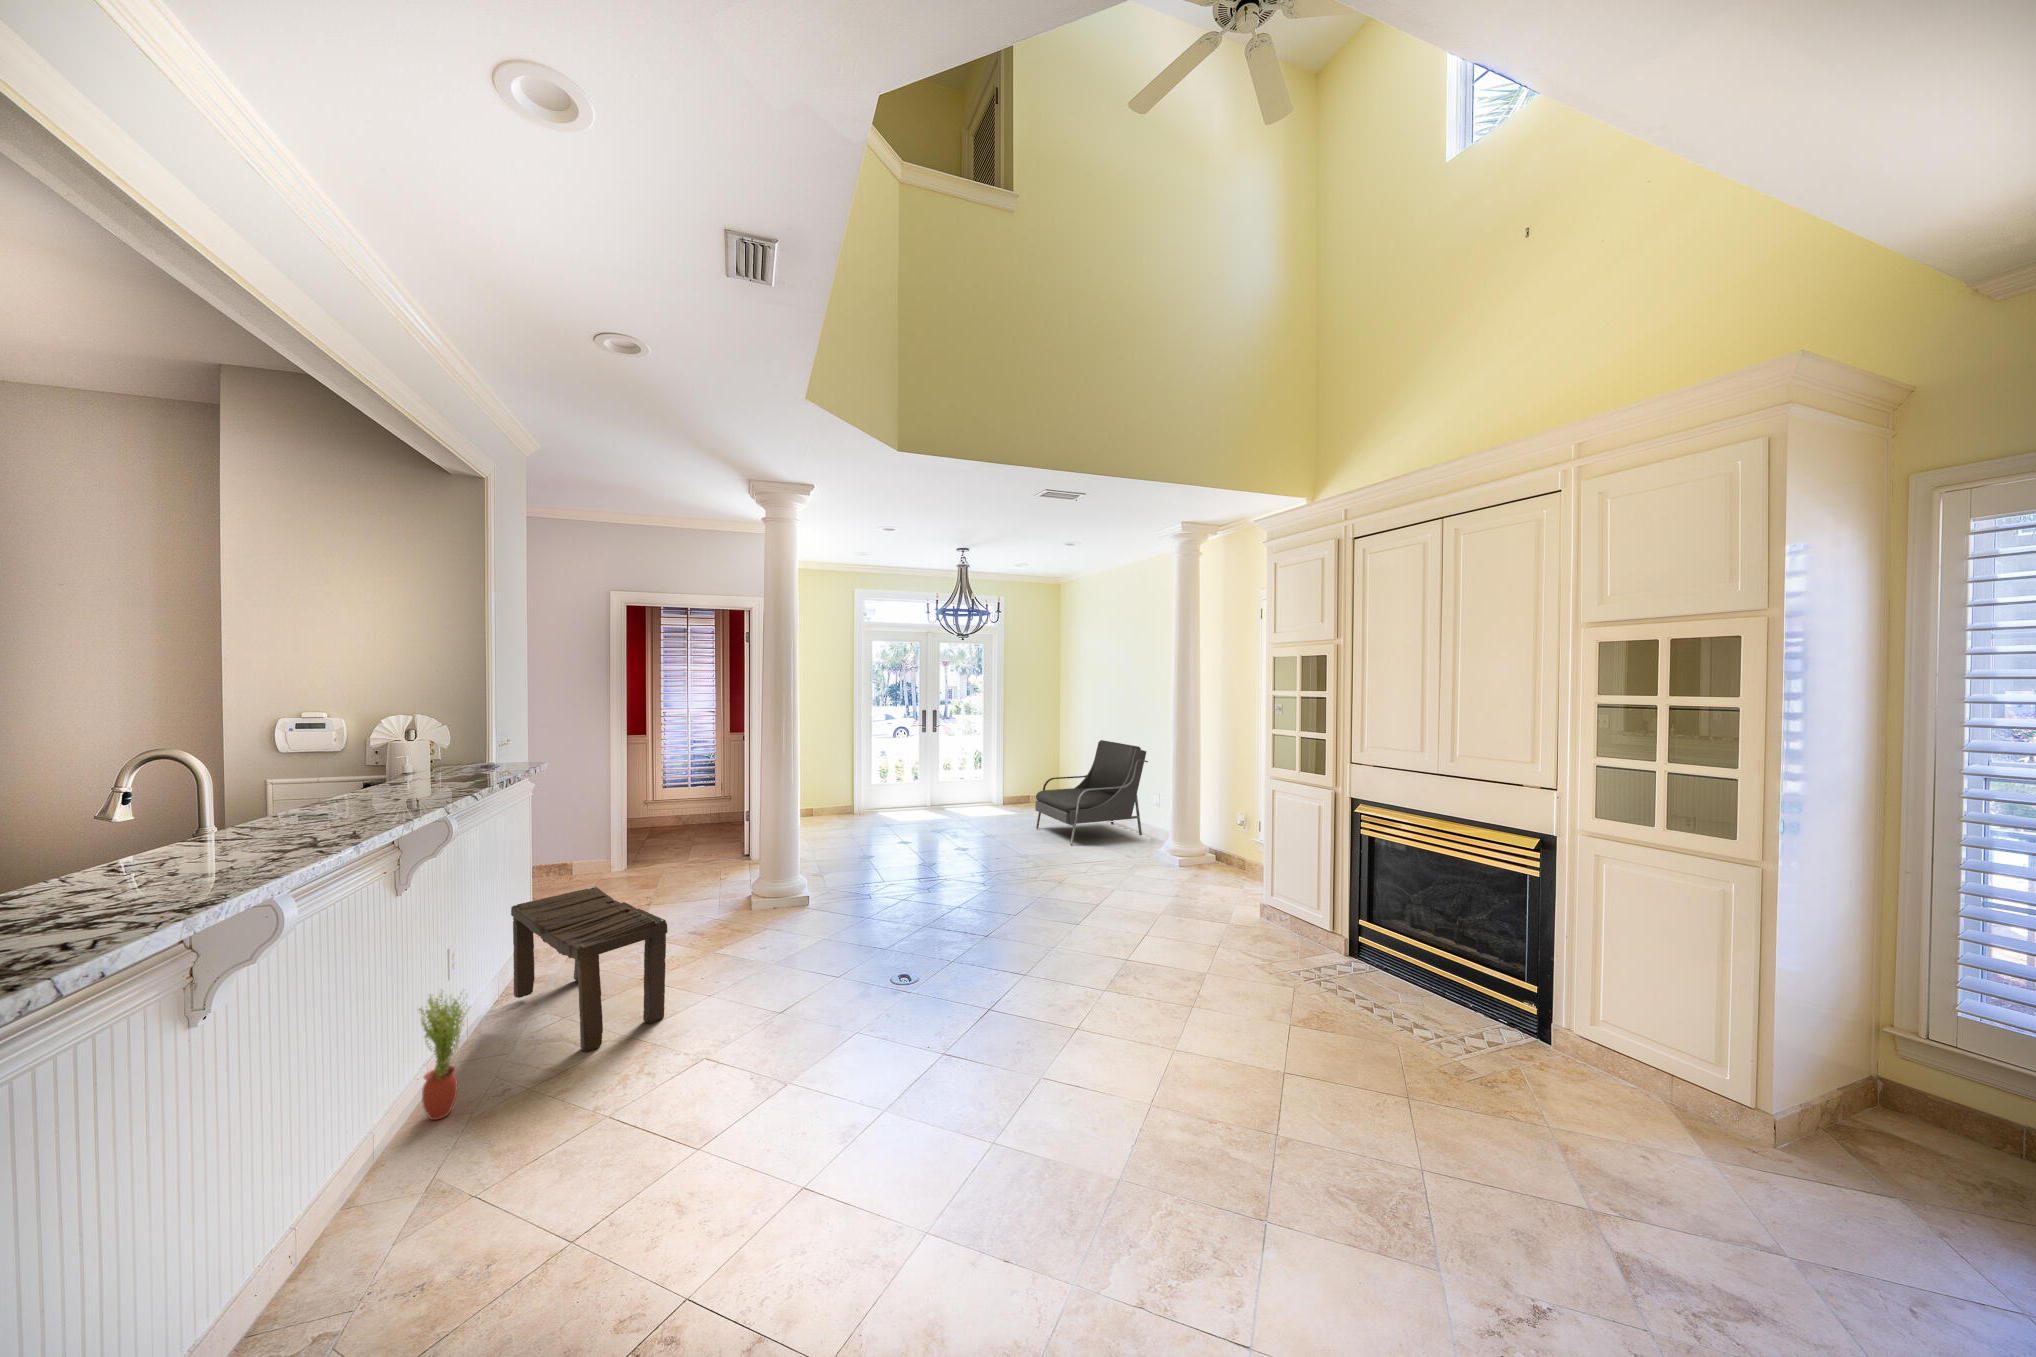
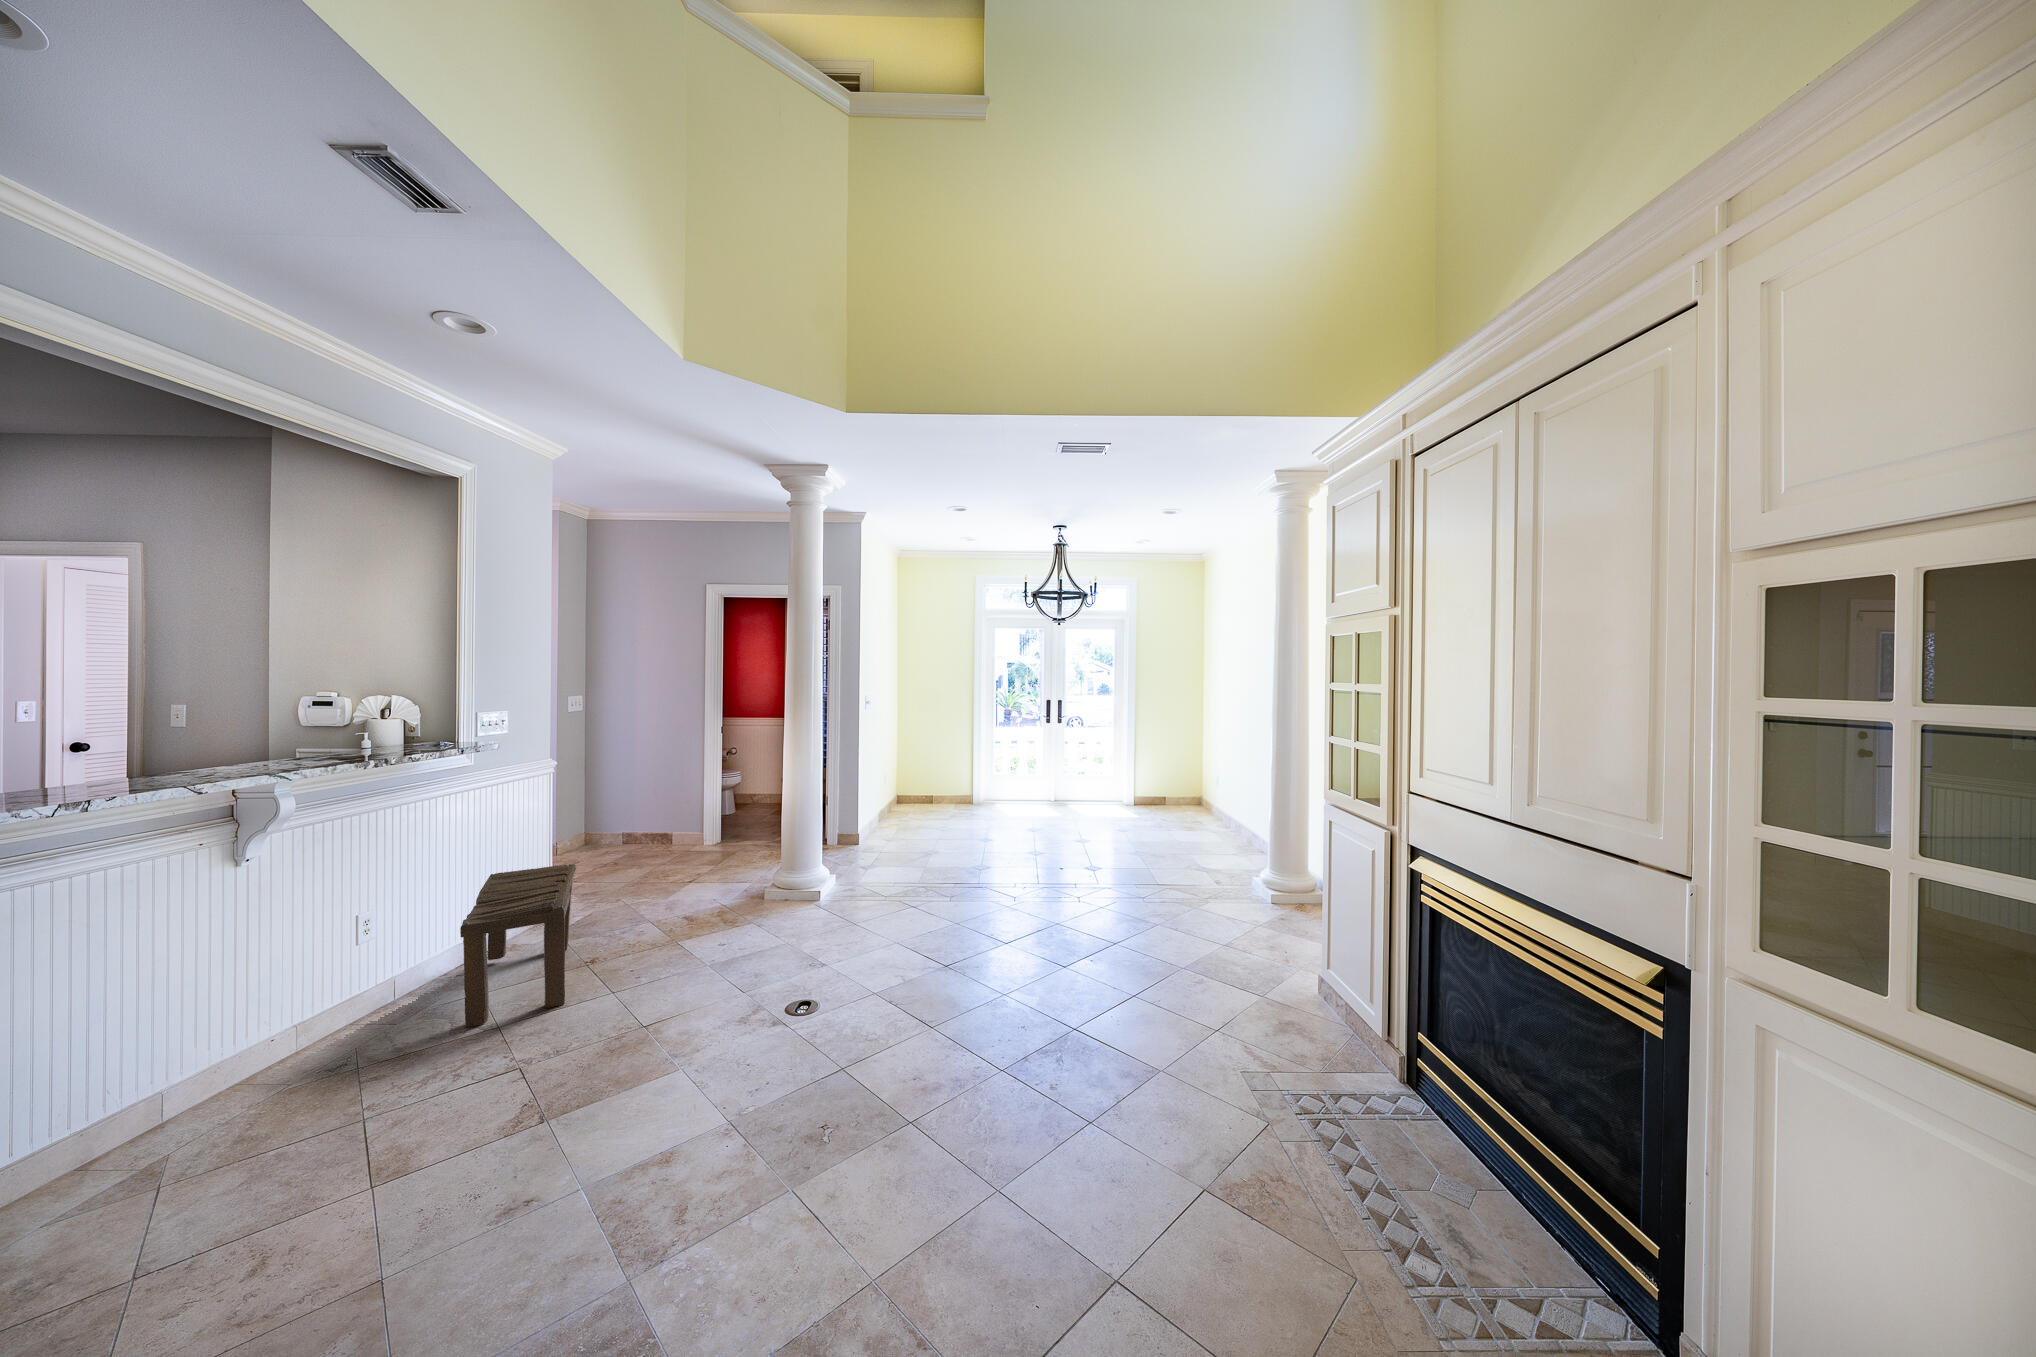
armchair: present [1035,740,1148,845] -> none [1146,745,1274,867]
potted plant: present [418,989,468,1120] -> none [268,949,333,1070]

